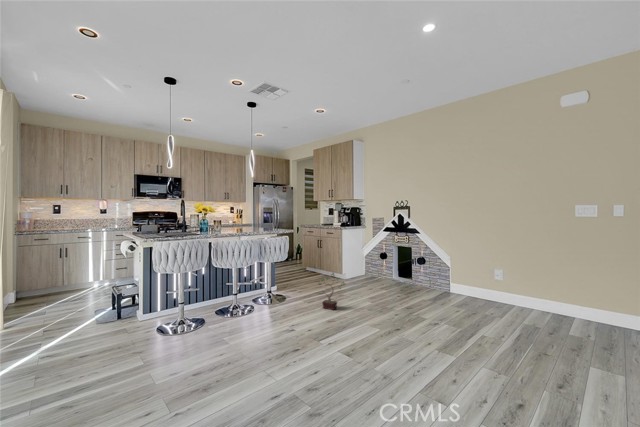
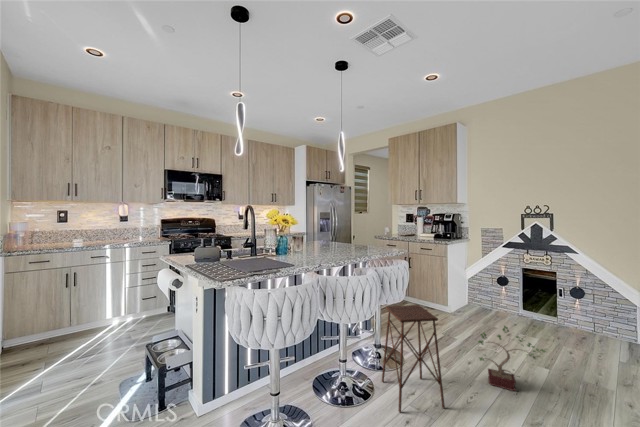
side table: none [256,261,285,317] -> present [382,305,445,412]

